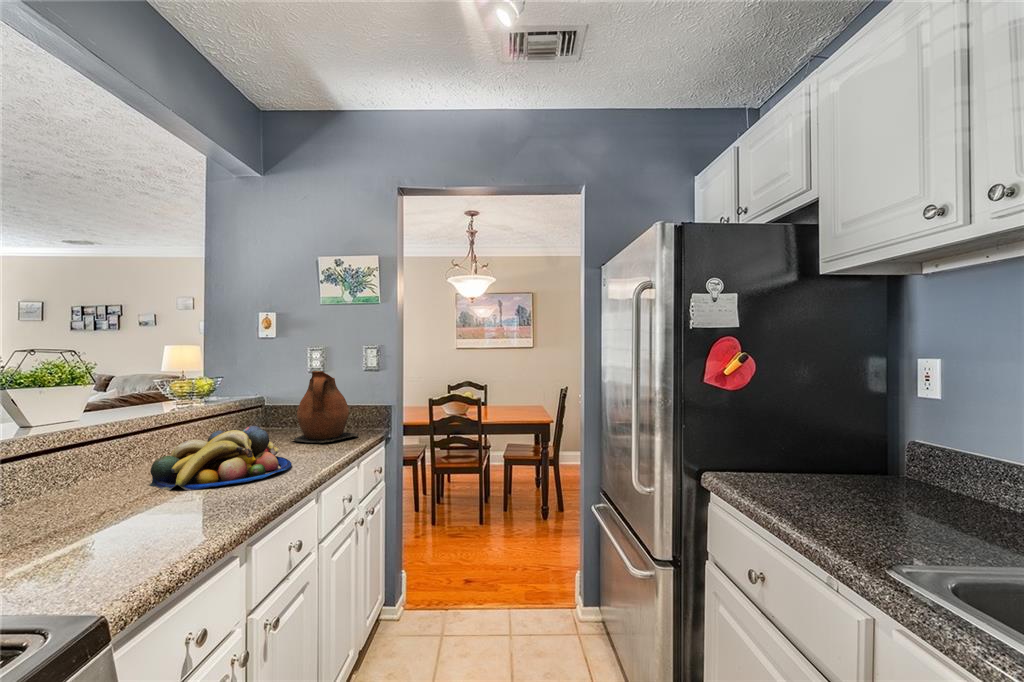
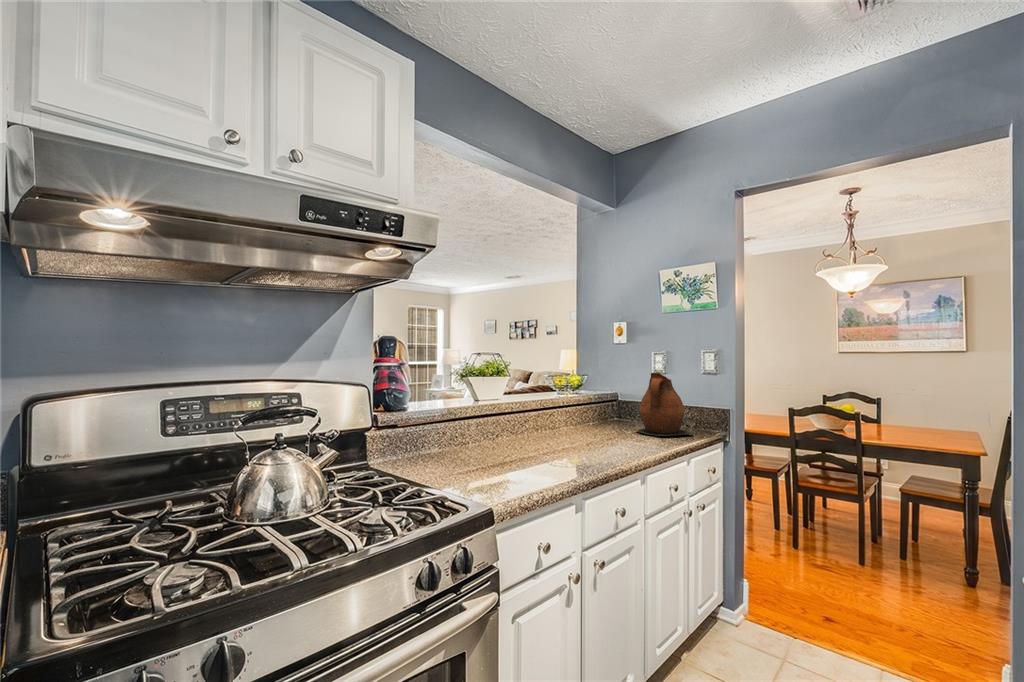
fruit bowl: present [150,426,292,490] -> none [532,414,627,455]

